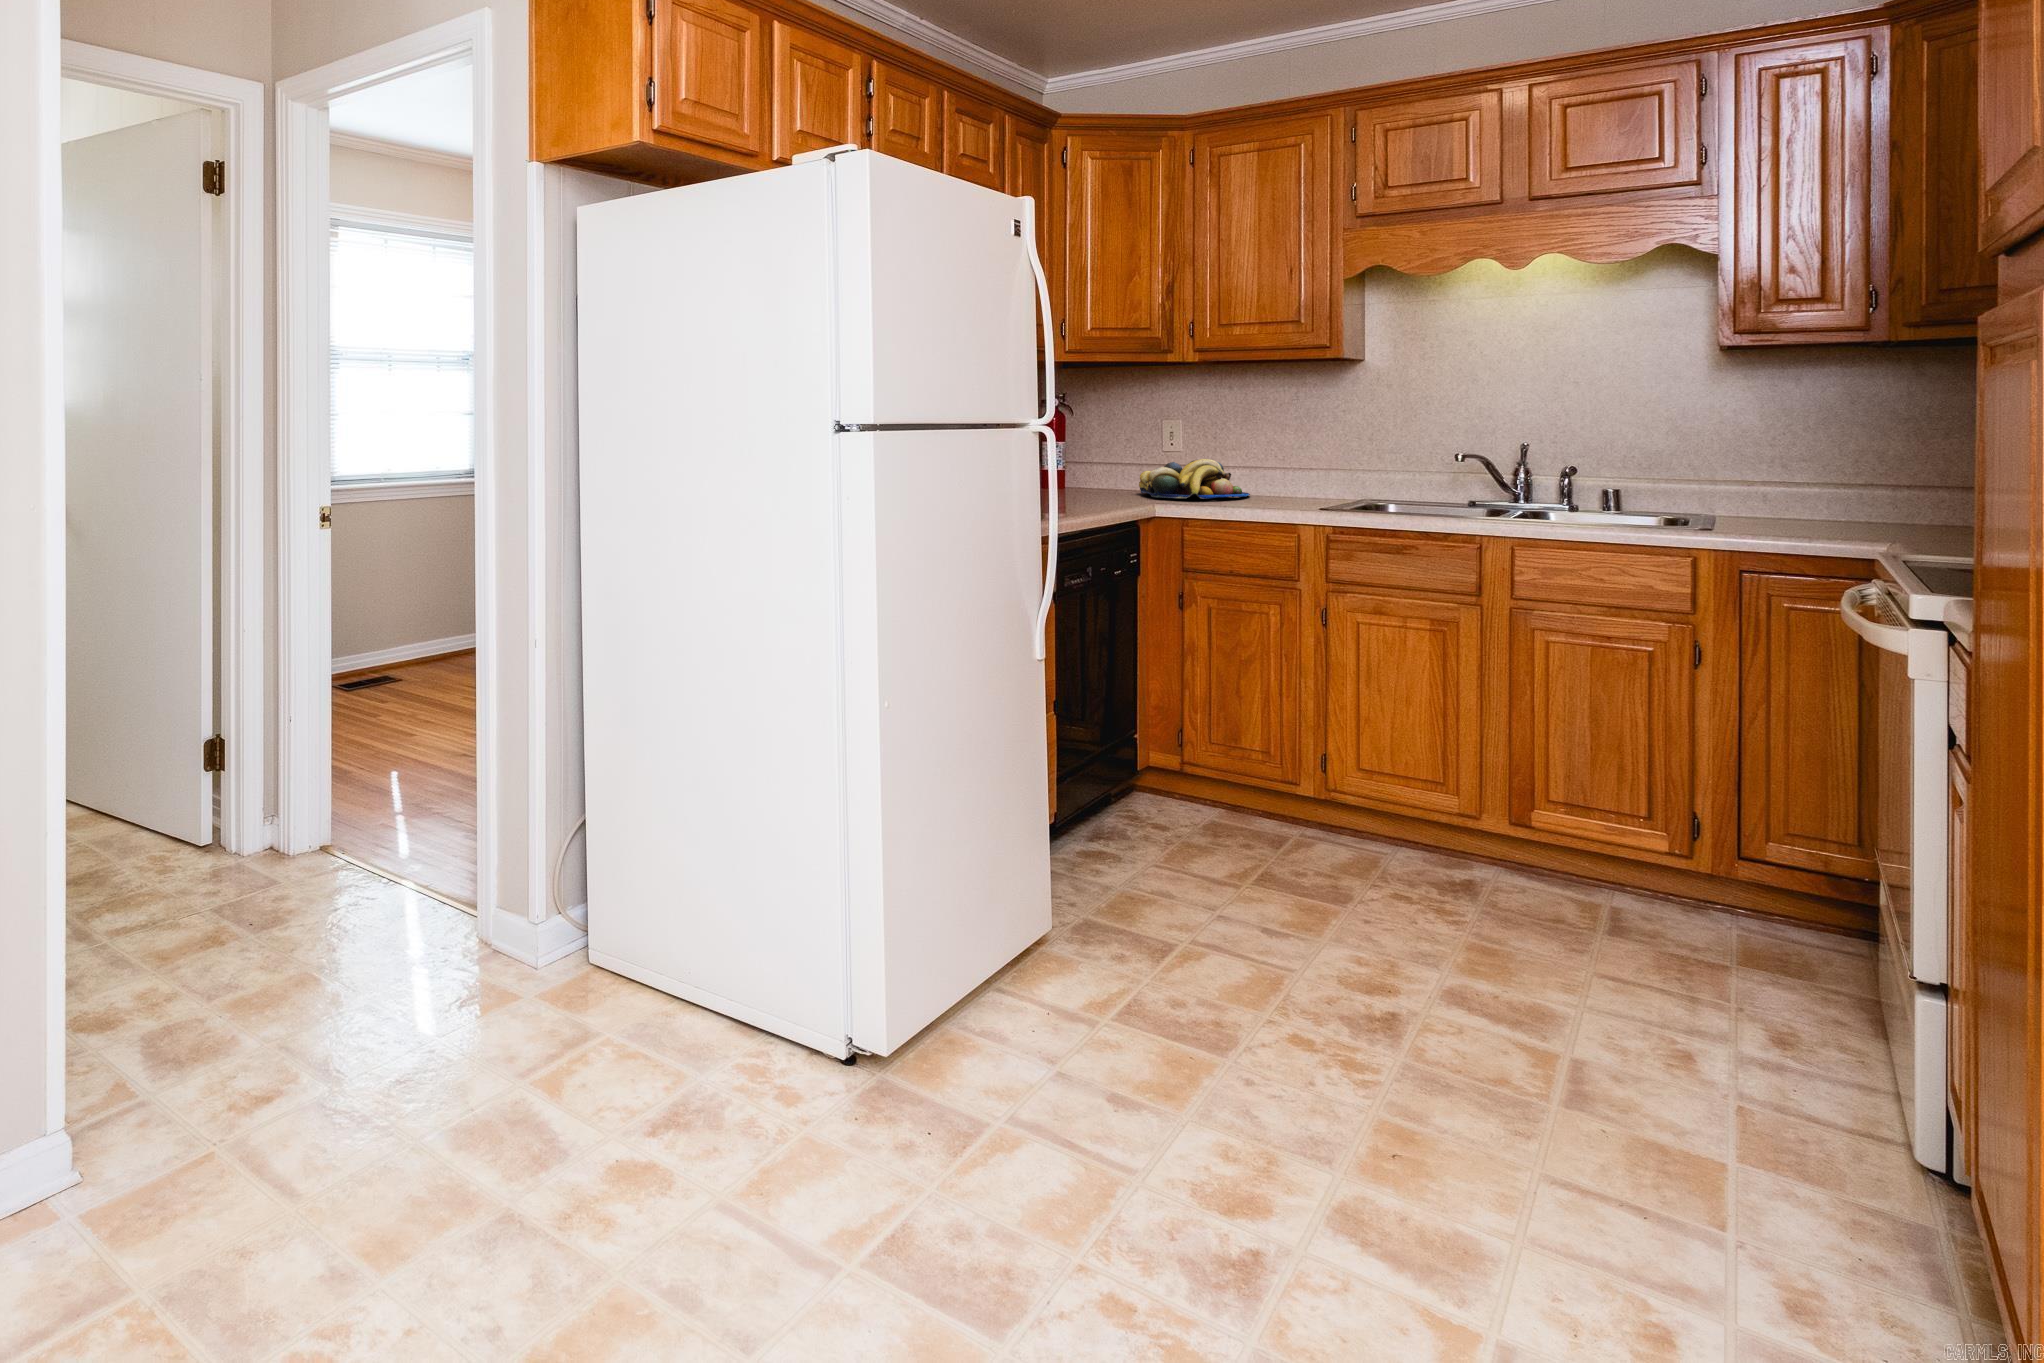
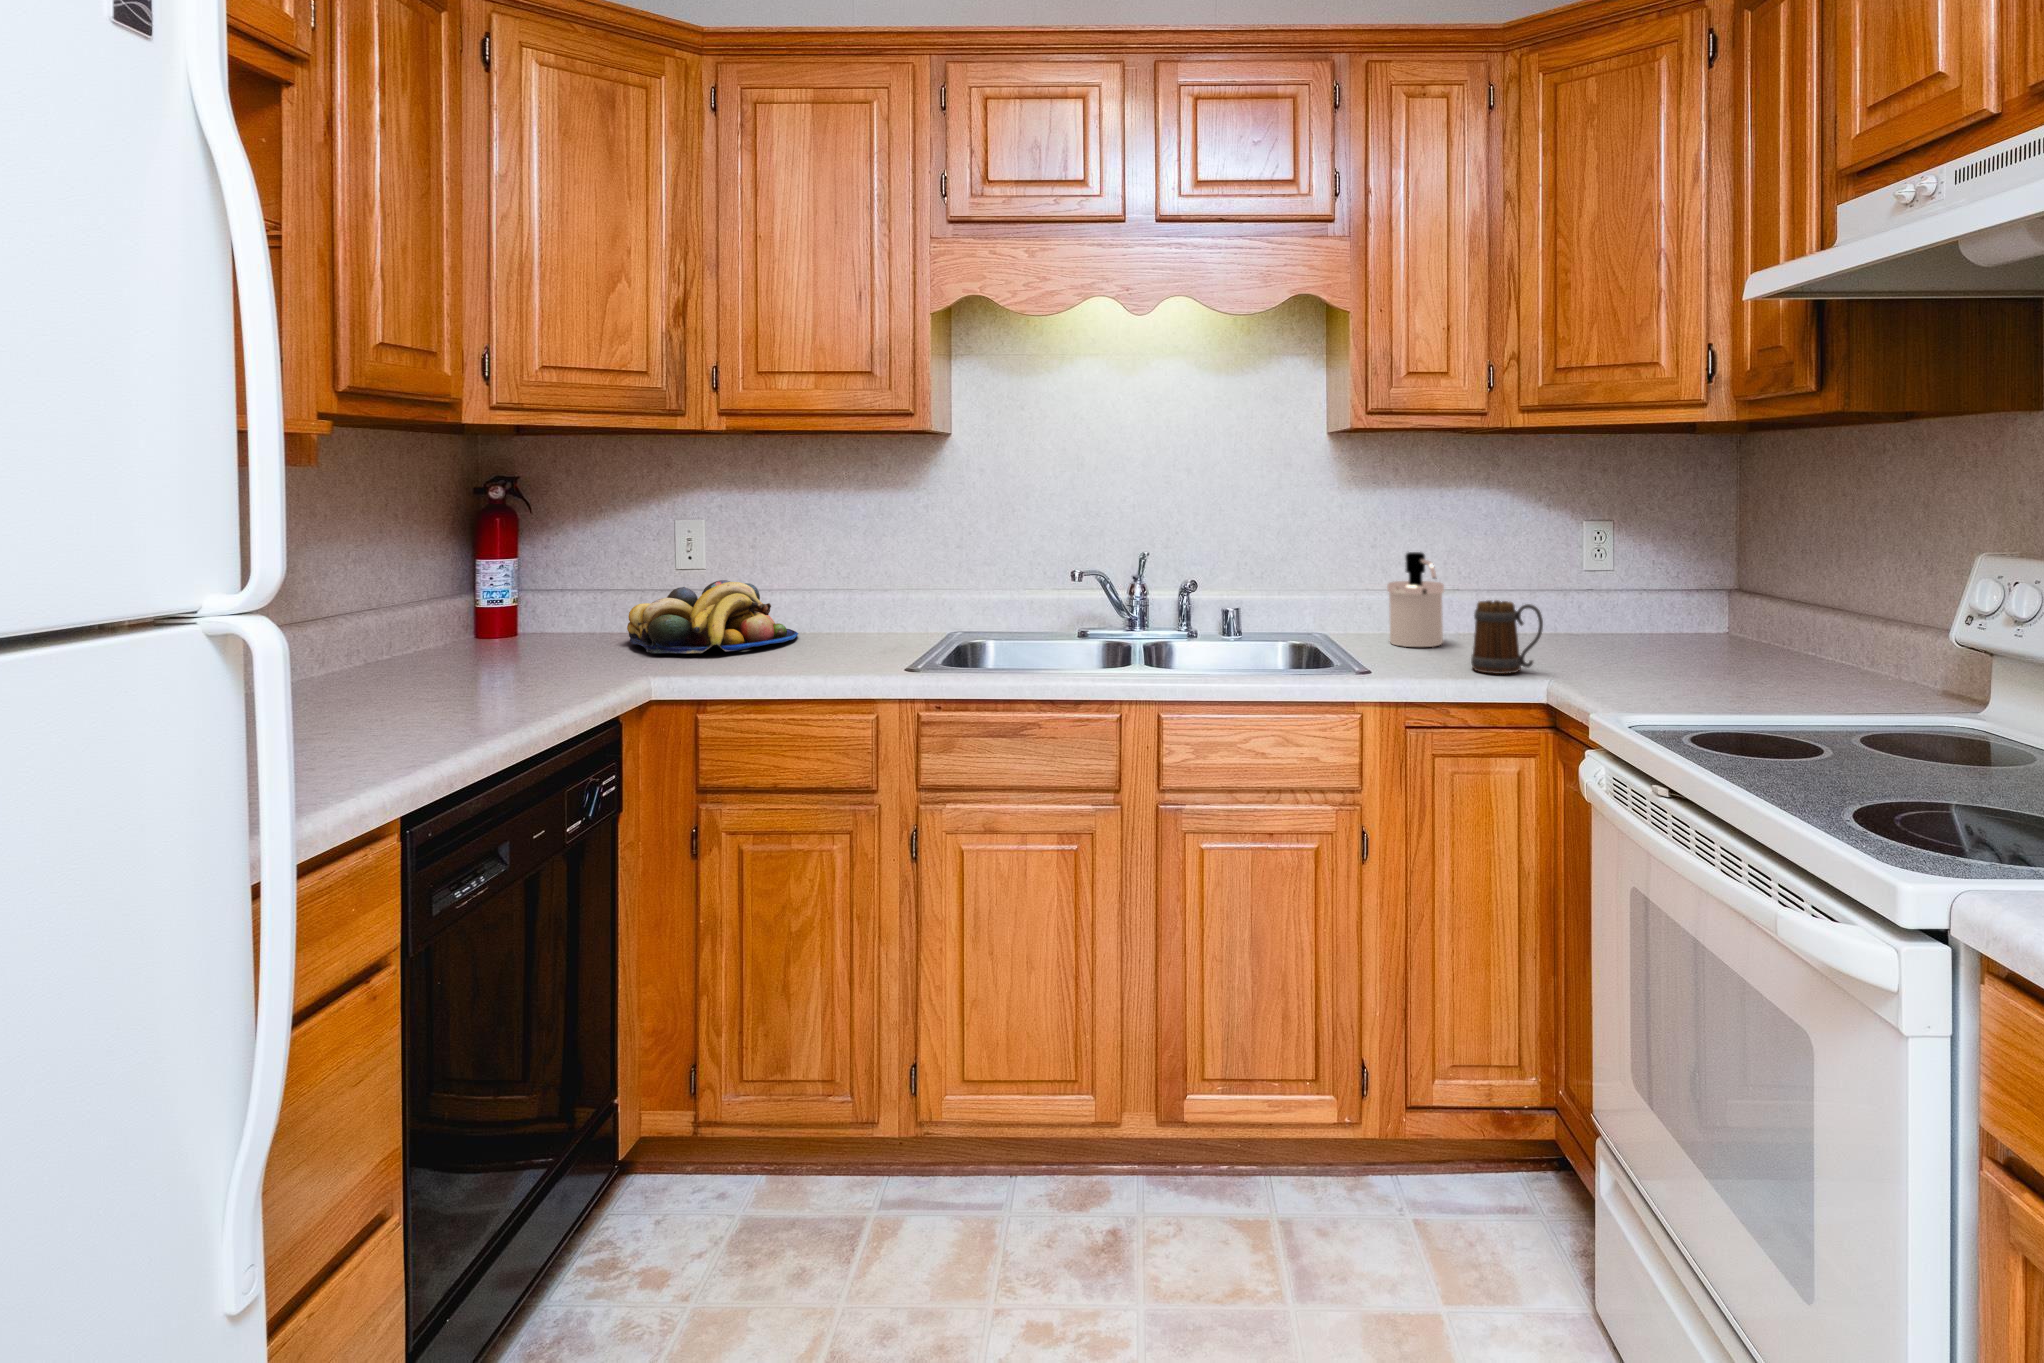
soap dispenser: none [1766,448,1829,525] -> present [1387,552,1444,647]
mug: none [1831,483,1911,540] -> present [1471,600,1543,674]

